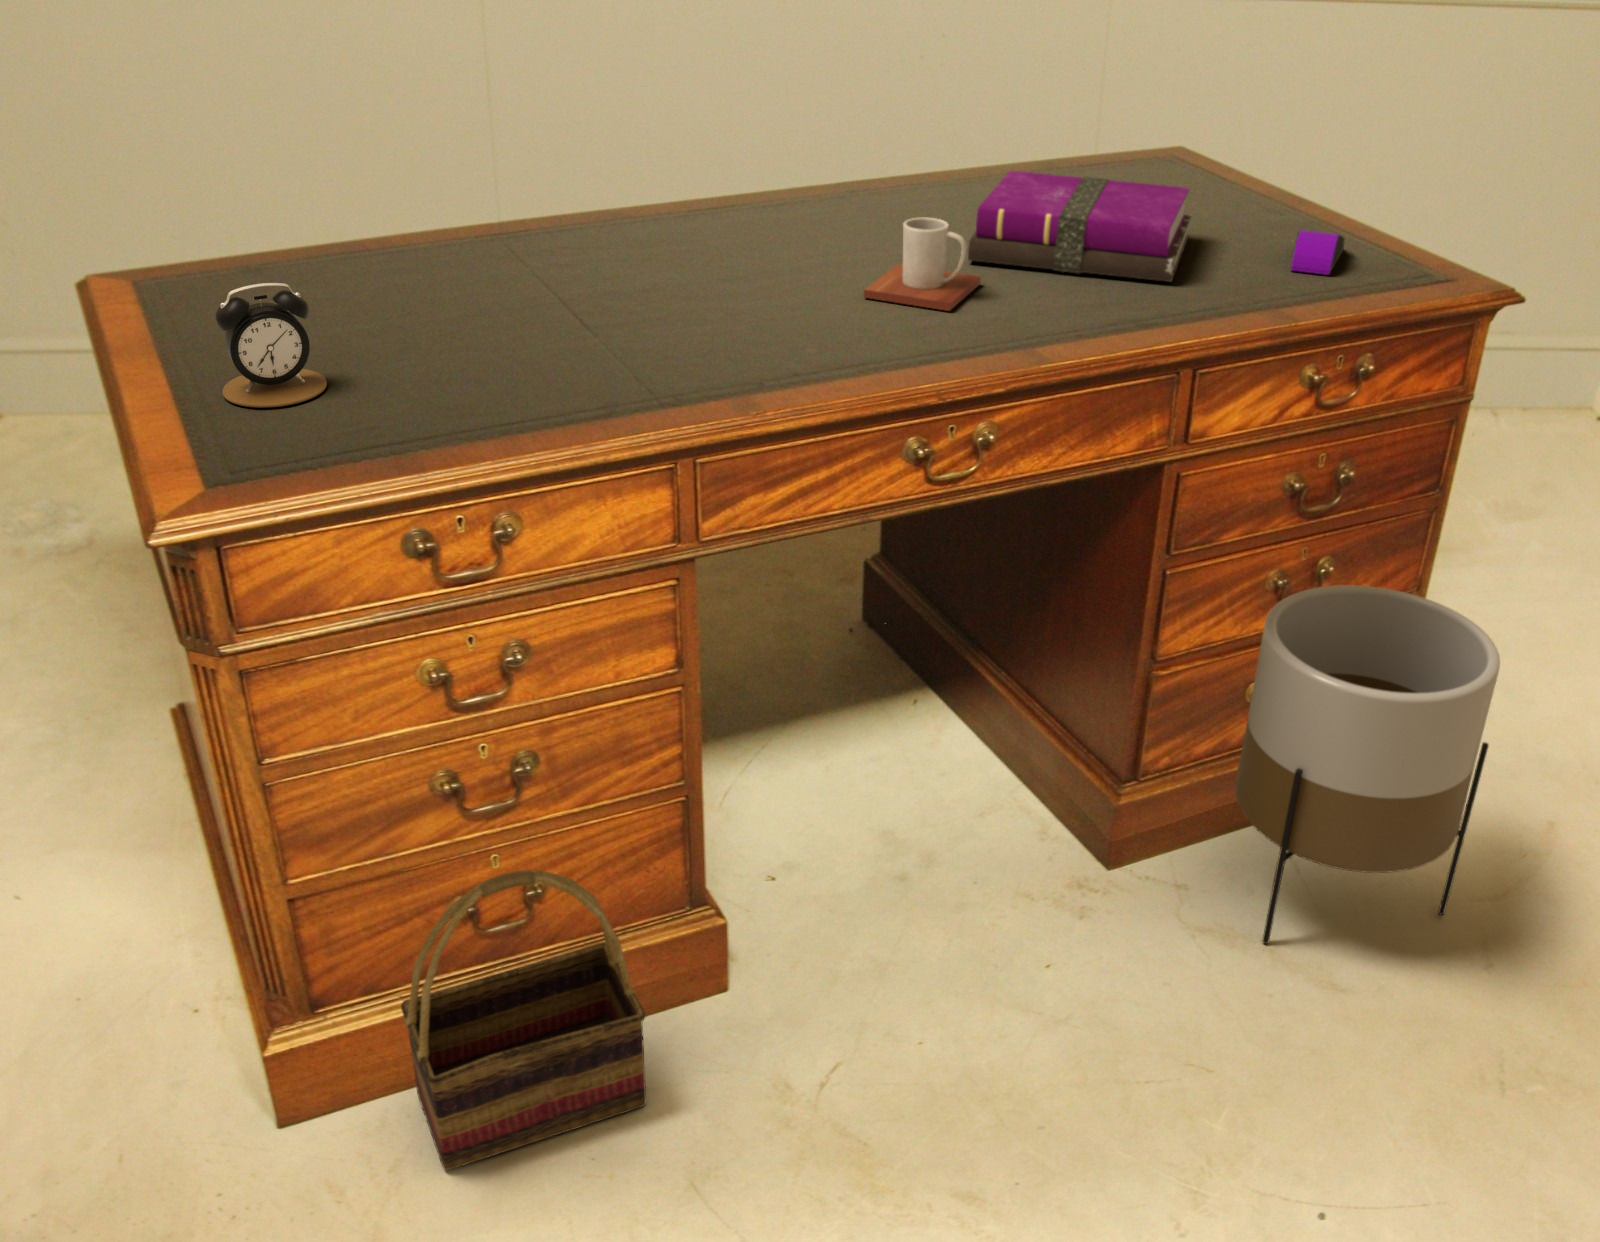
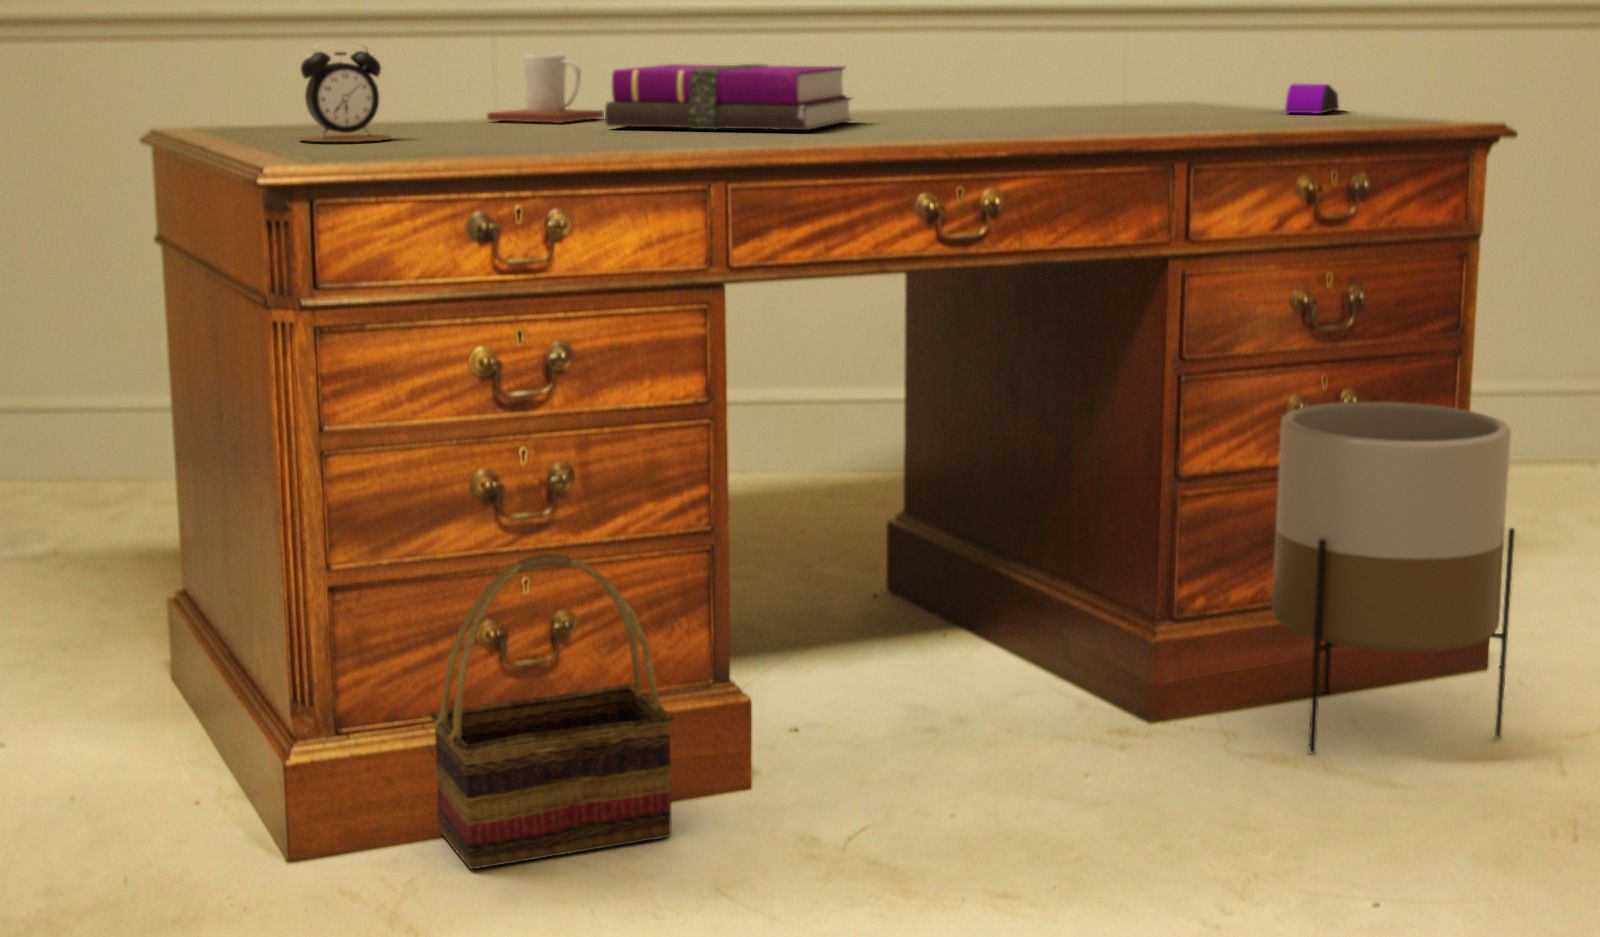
notebook: present [968,171,1191,282] -> present [605,64,851,130]
mug: present [864,217,981,311] -> present [487,54,604,123]

